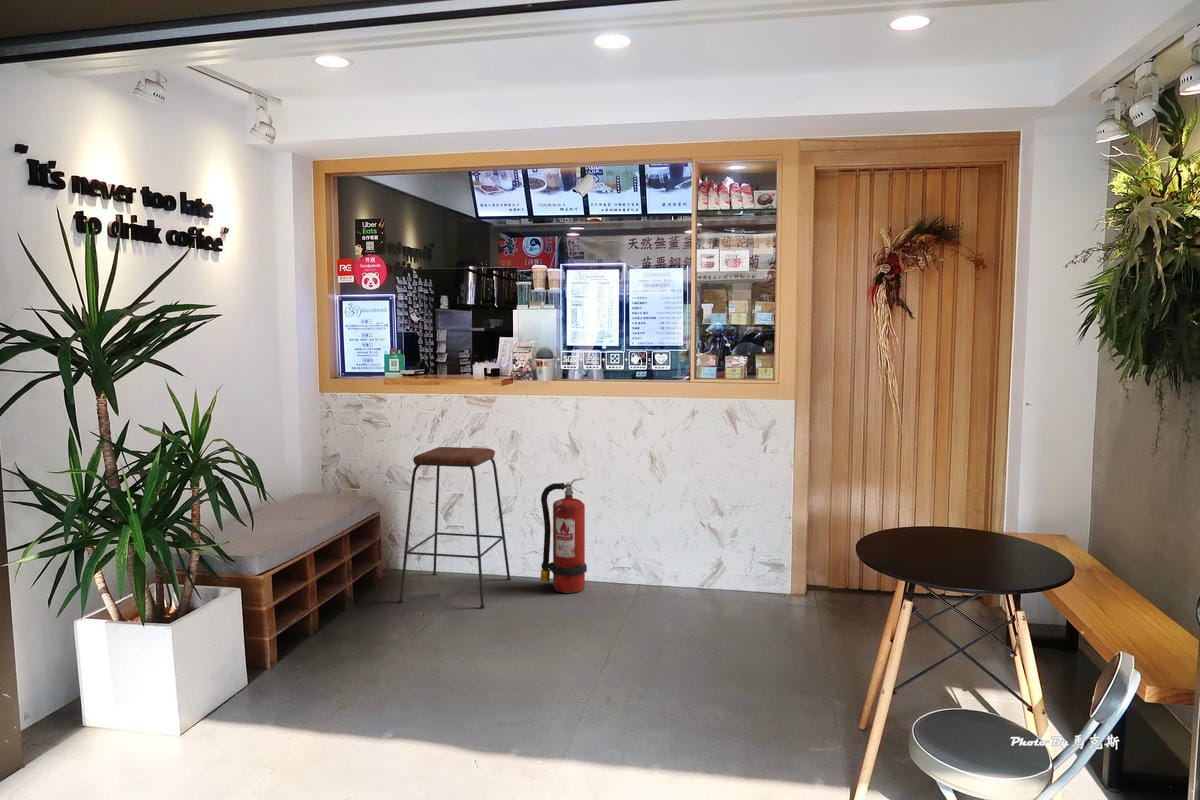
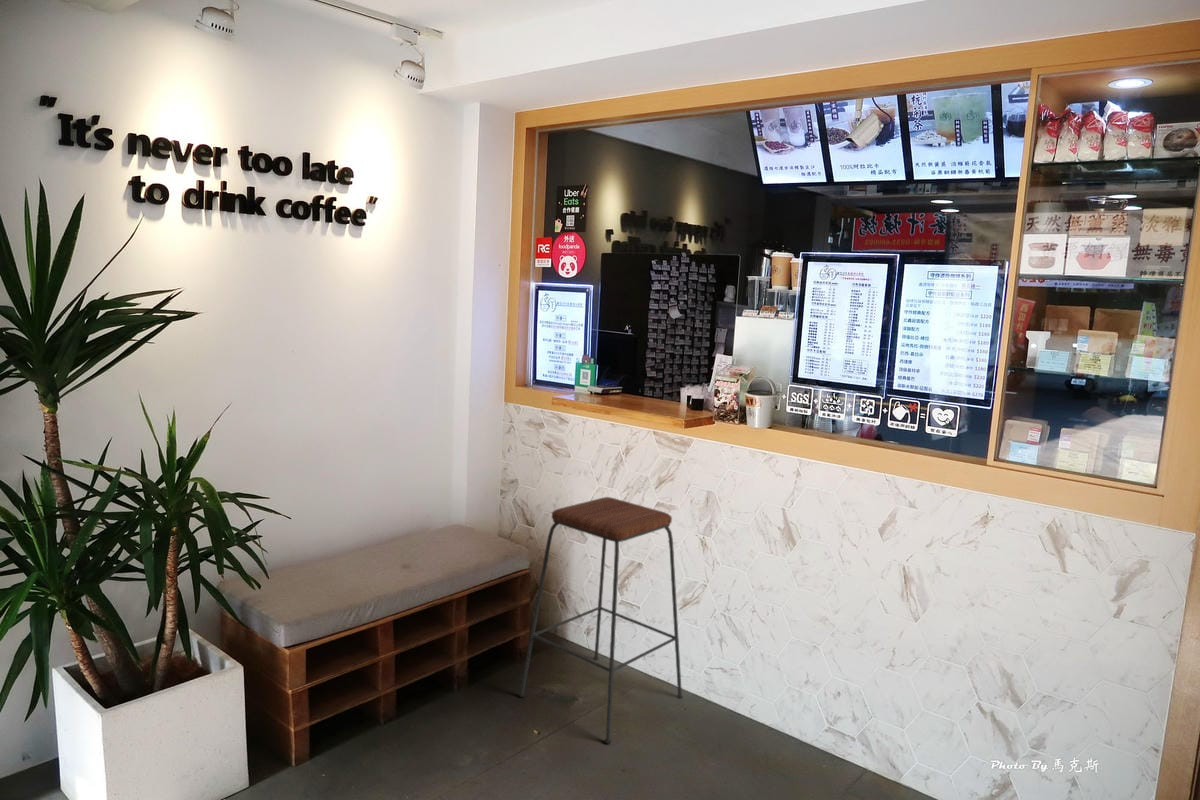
fire extinguisher: present [540,477,587,593] -> none [712,584,789,756]

